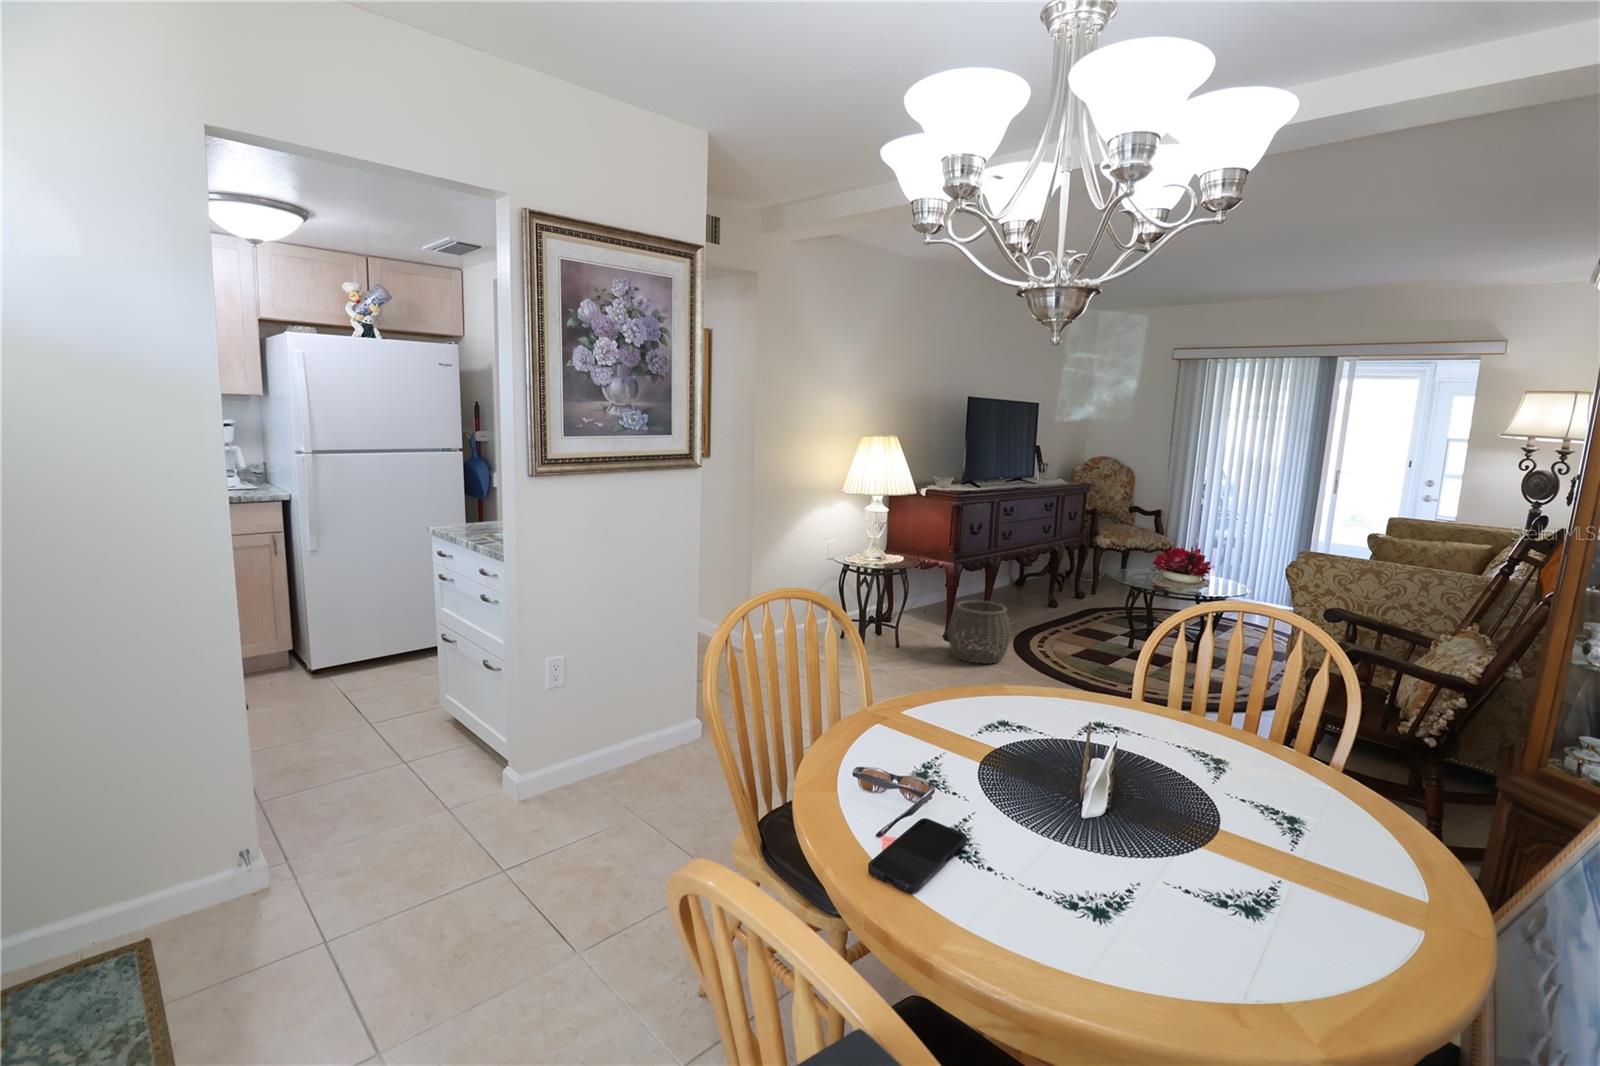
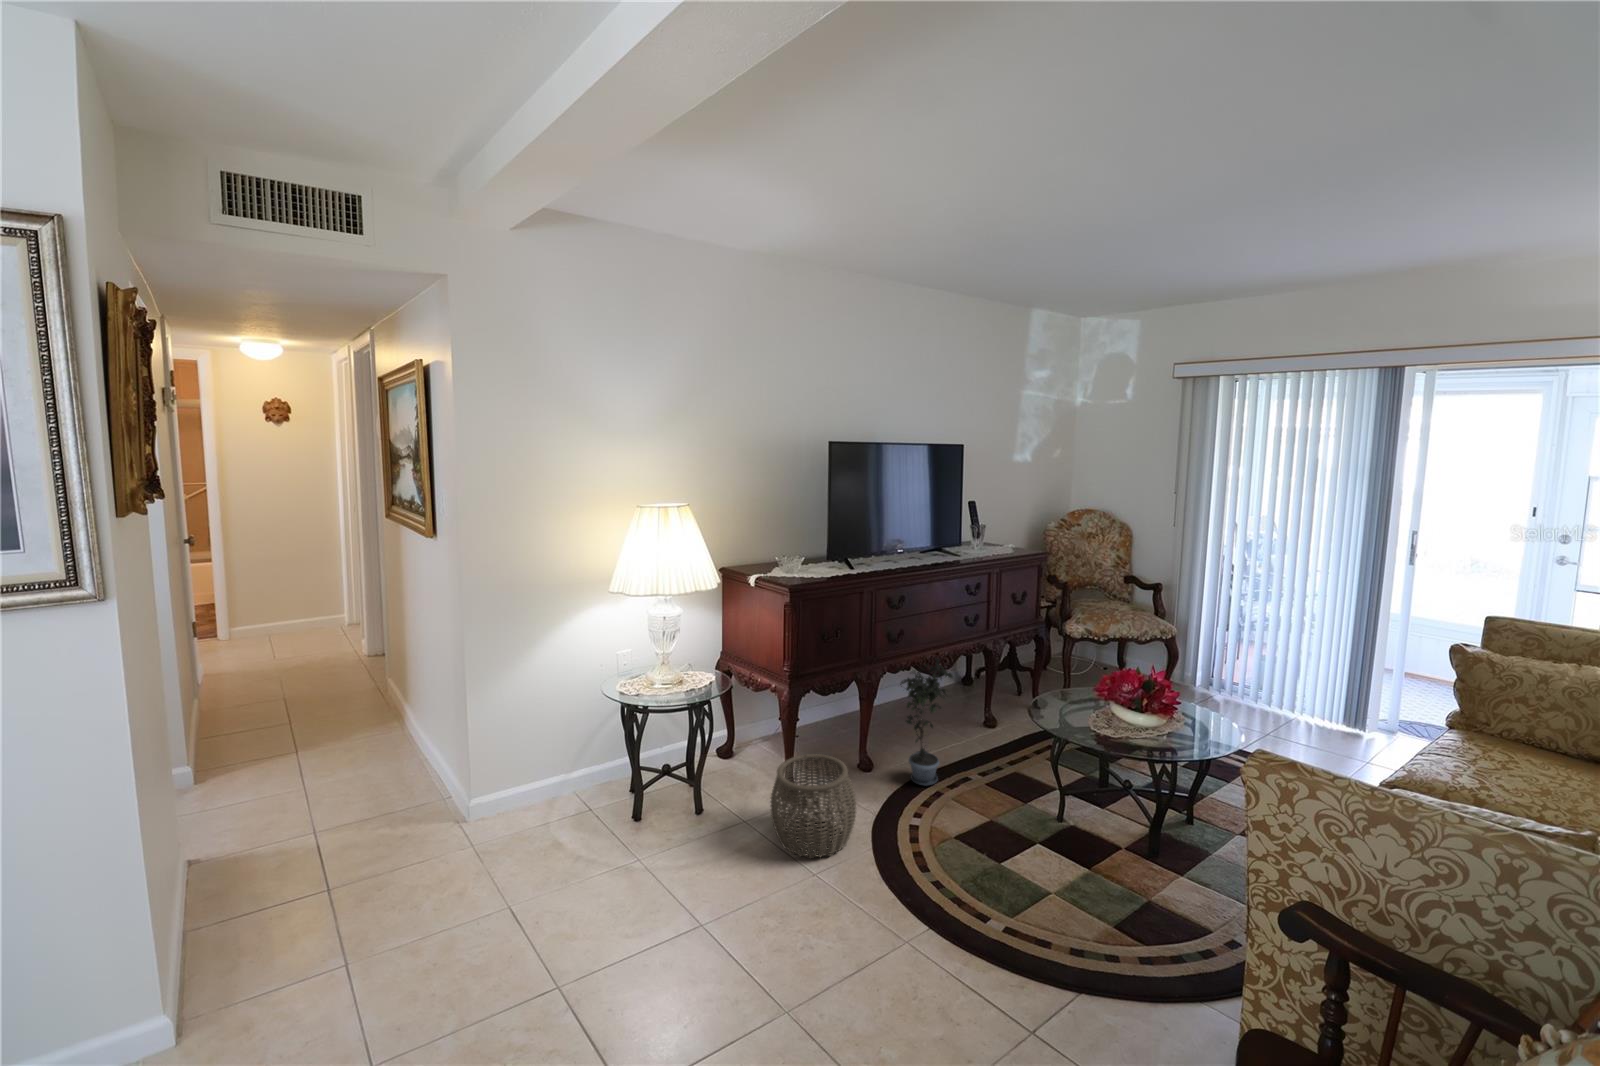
potted plant: none [1011,542,1055,635] -> present [900,658,953,786]

